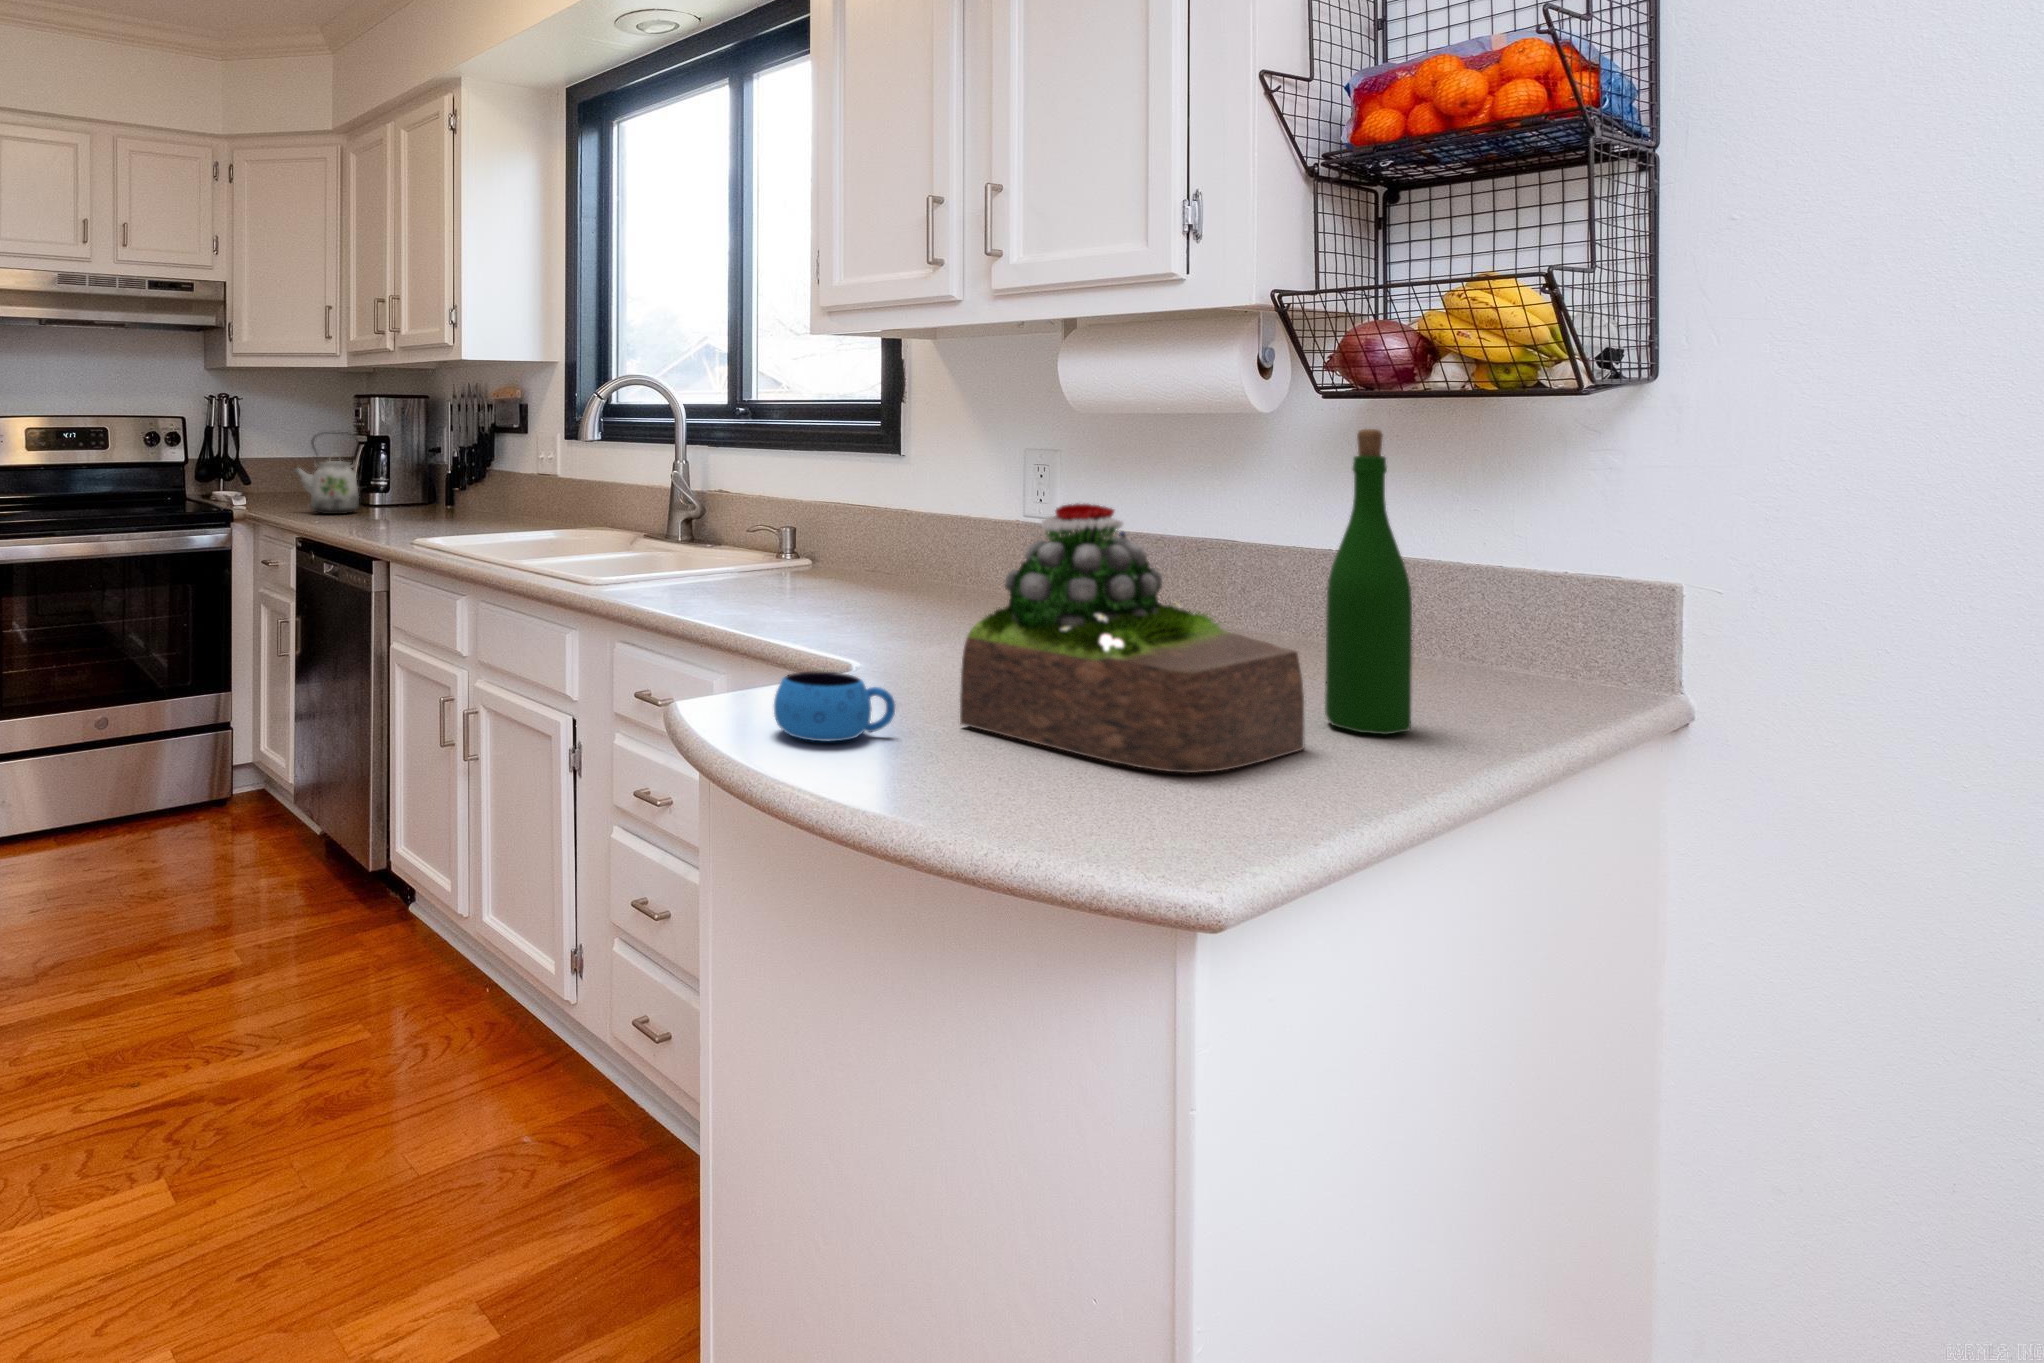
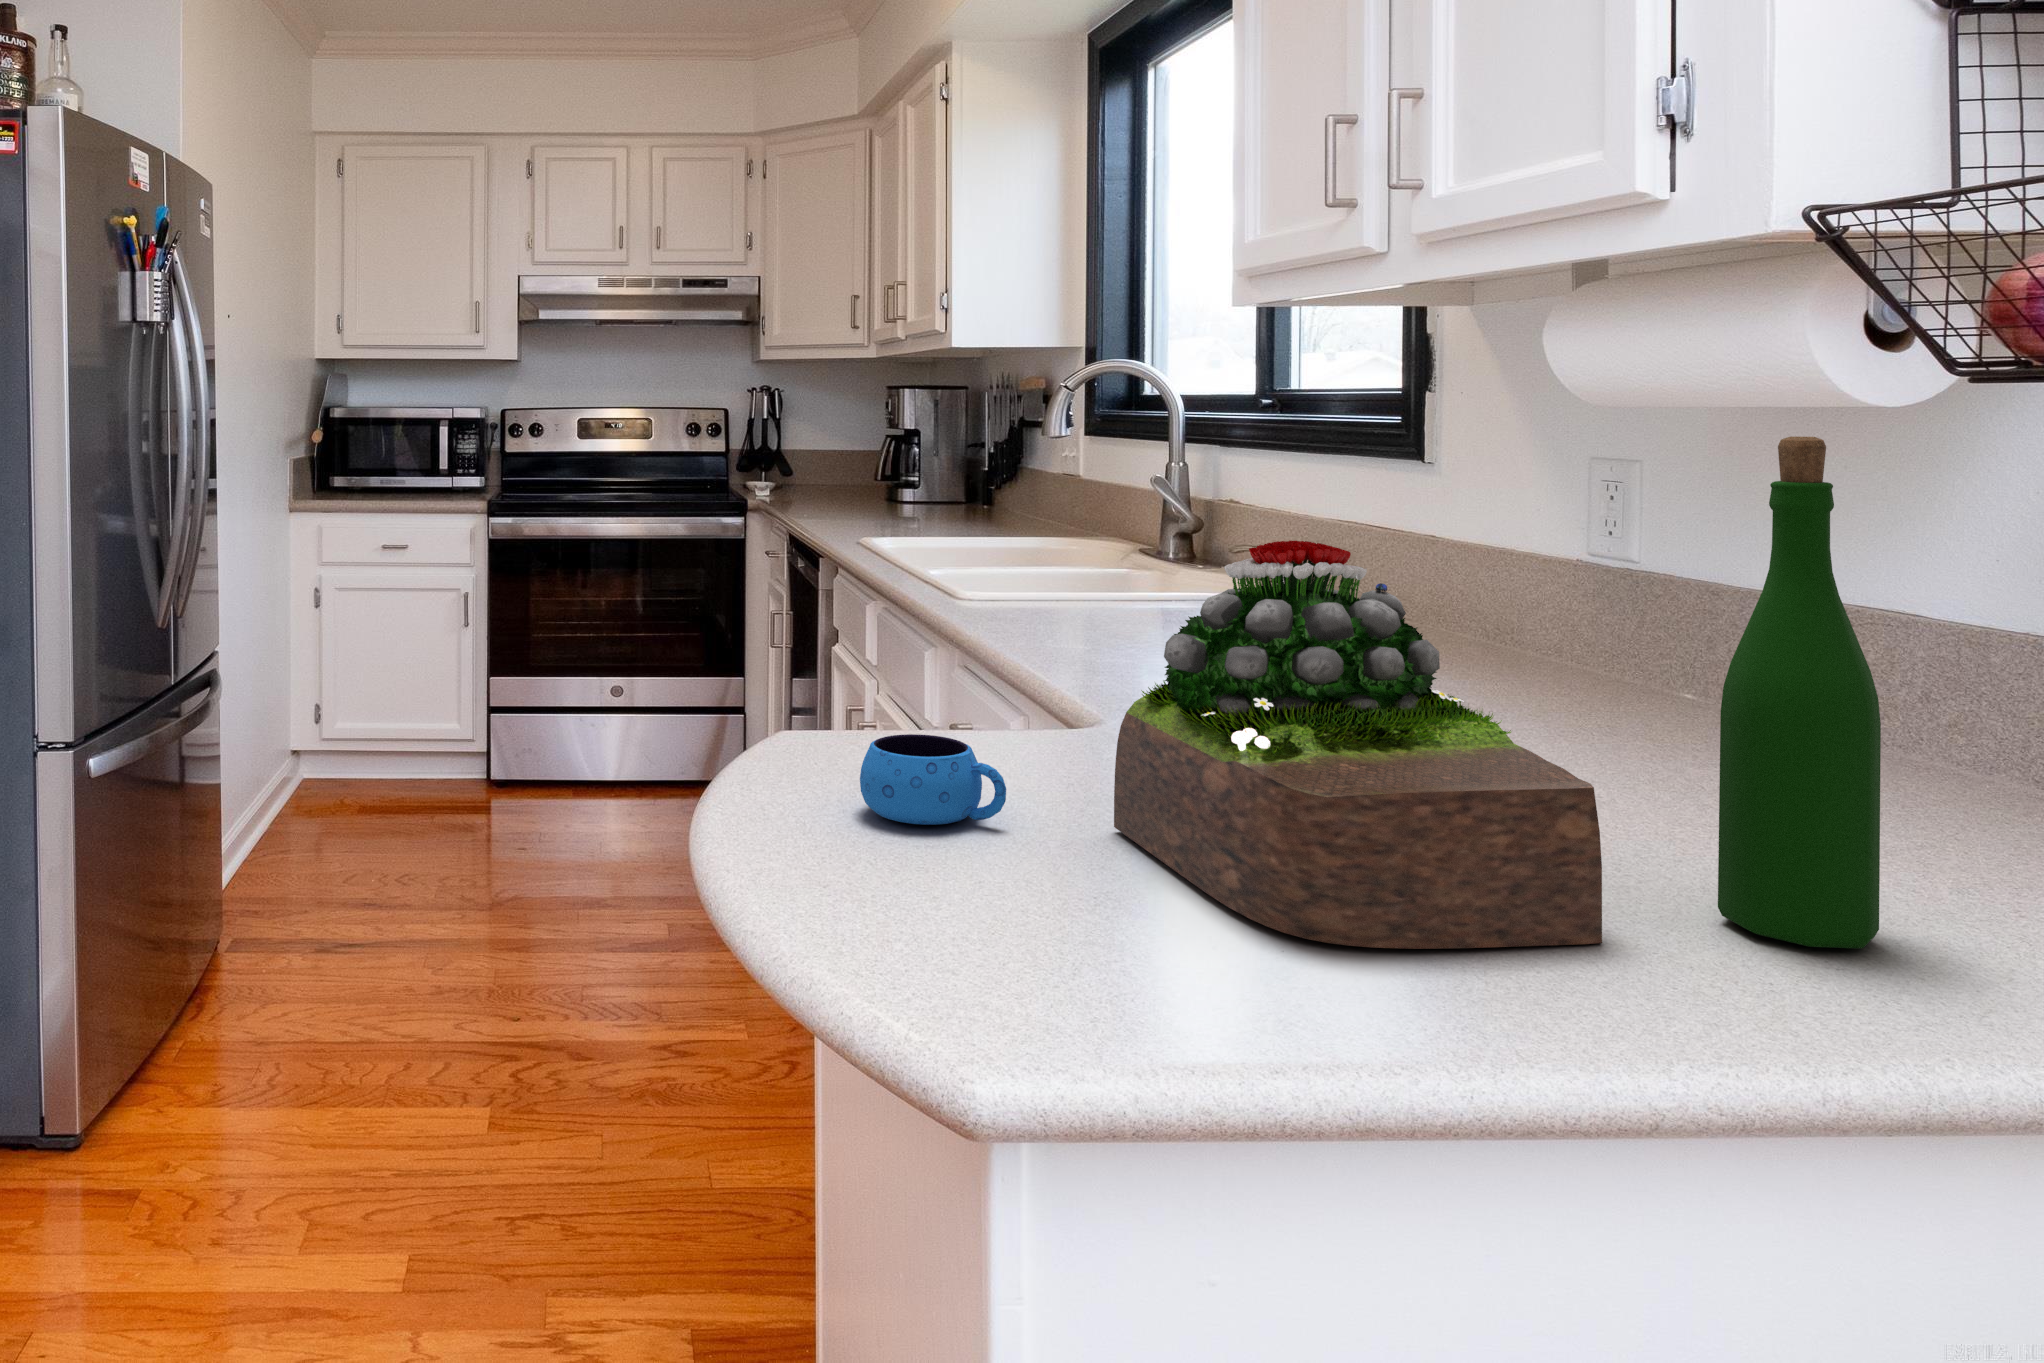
kettle: present [294,432,359,514] -> none [810,425,880,515]

